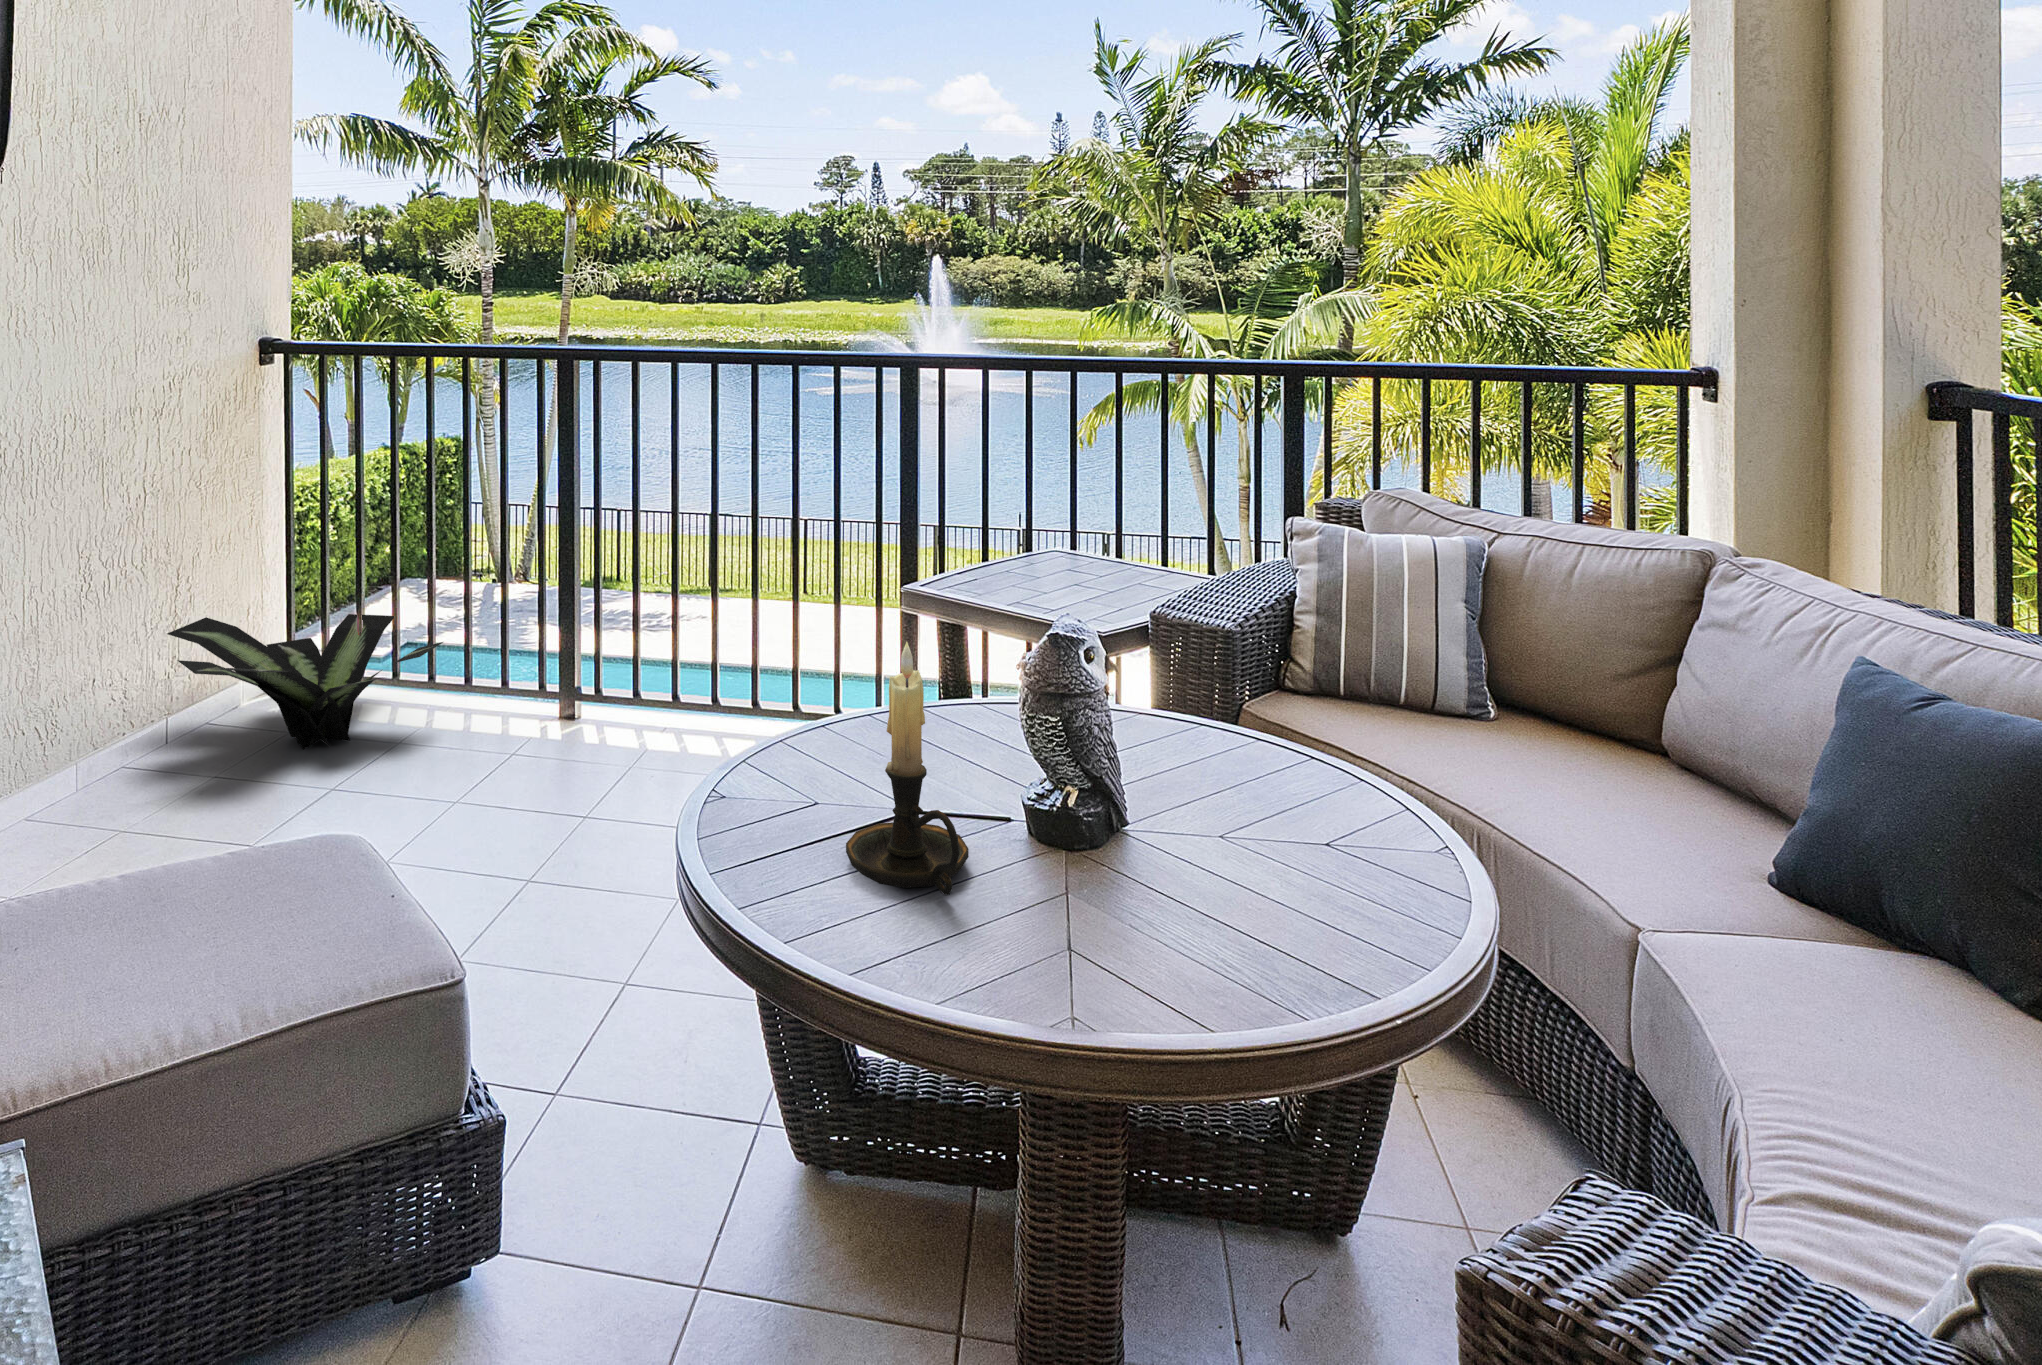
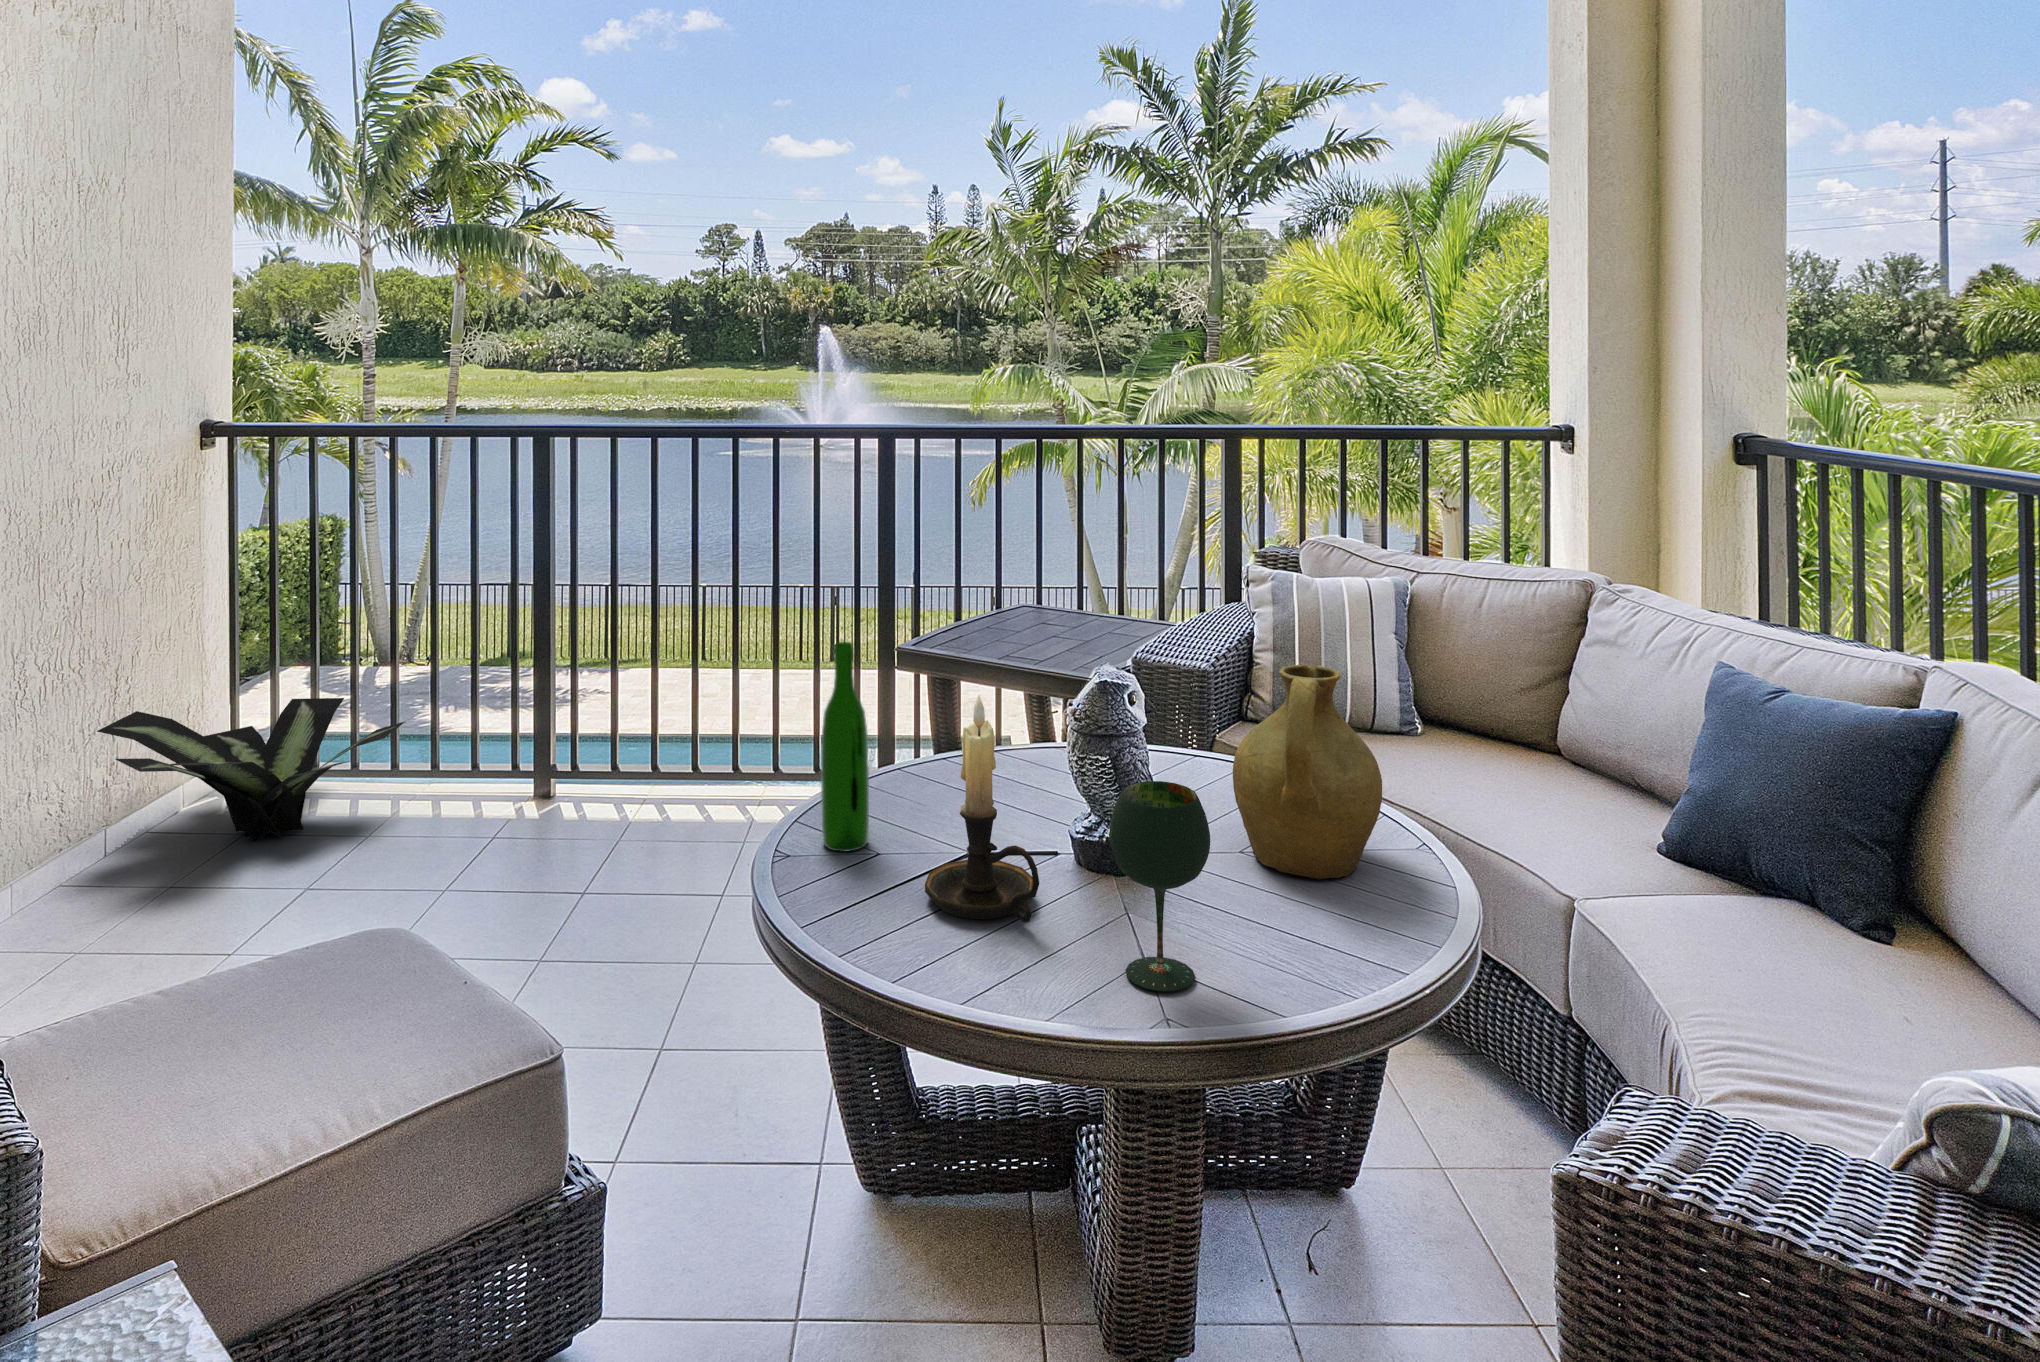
wine bottle: none [759,577,810,802] -> present [821,642,869,852]
pitcher: none [1220,630,1399,880] -> present [1233,665,1382,879]
wine glass: none [1024,750,1139,989] -> present [1110,781,1210,991]

